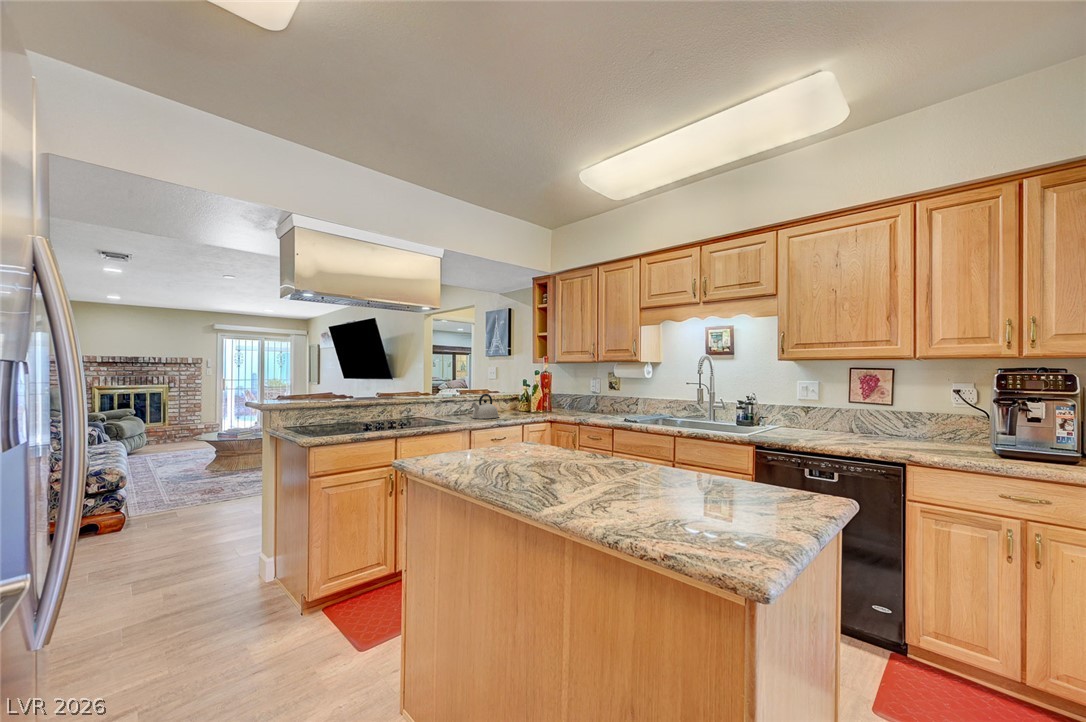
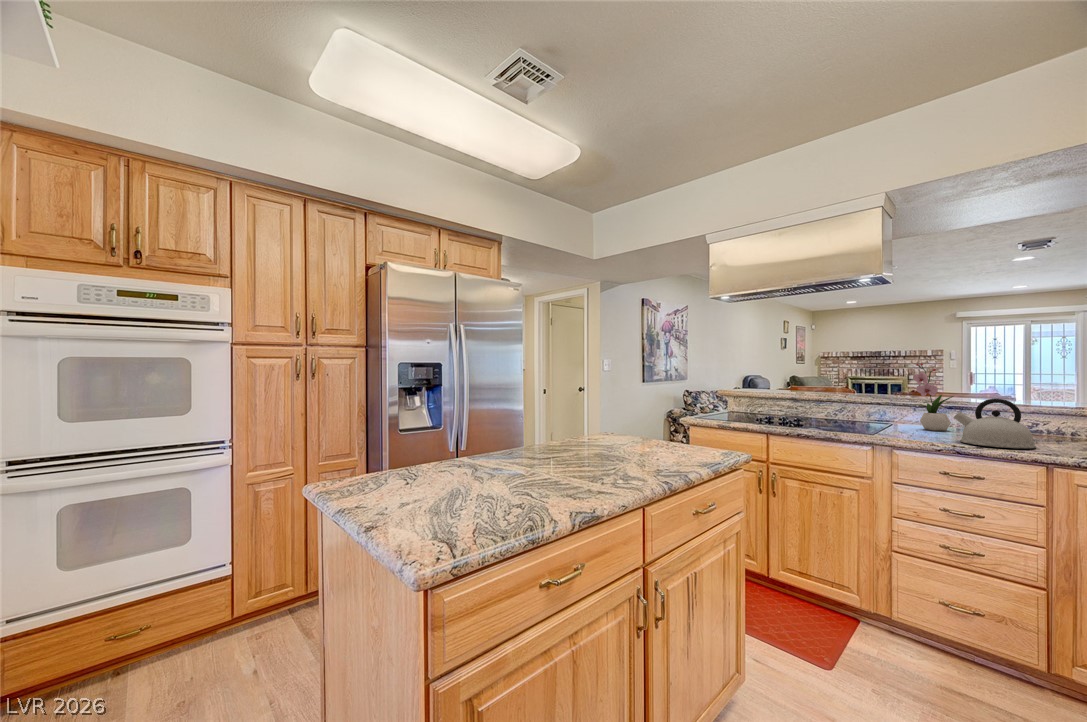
flower arrangement: none [432,375,446,416] -> present [913,363,953,431]

